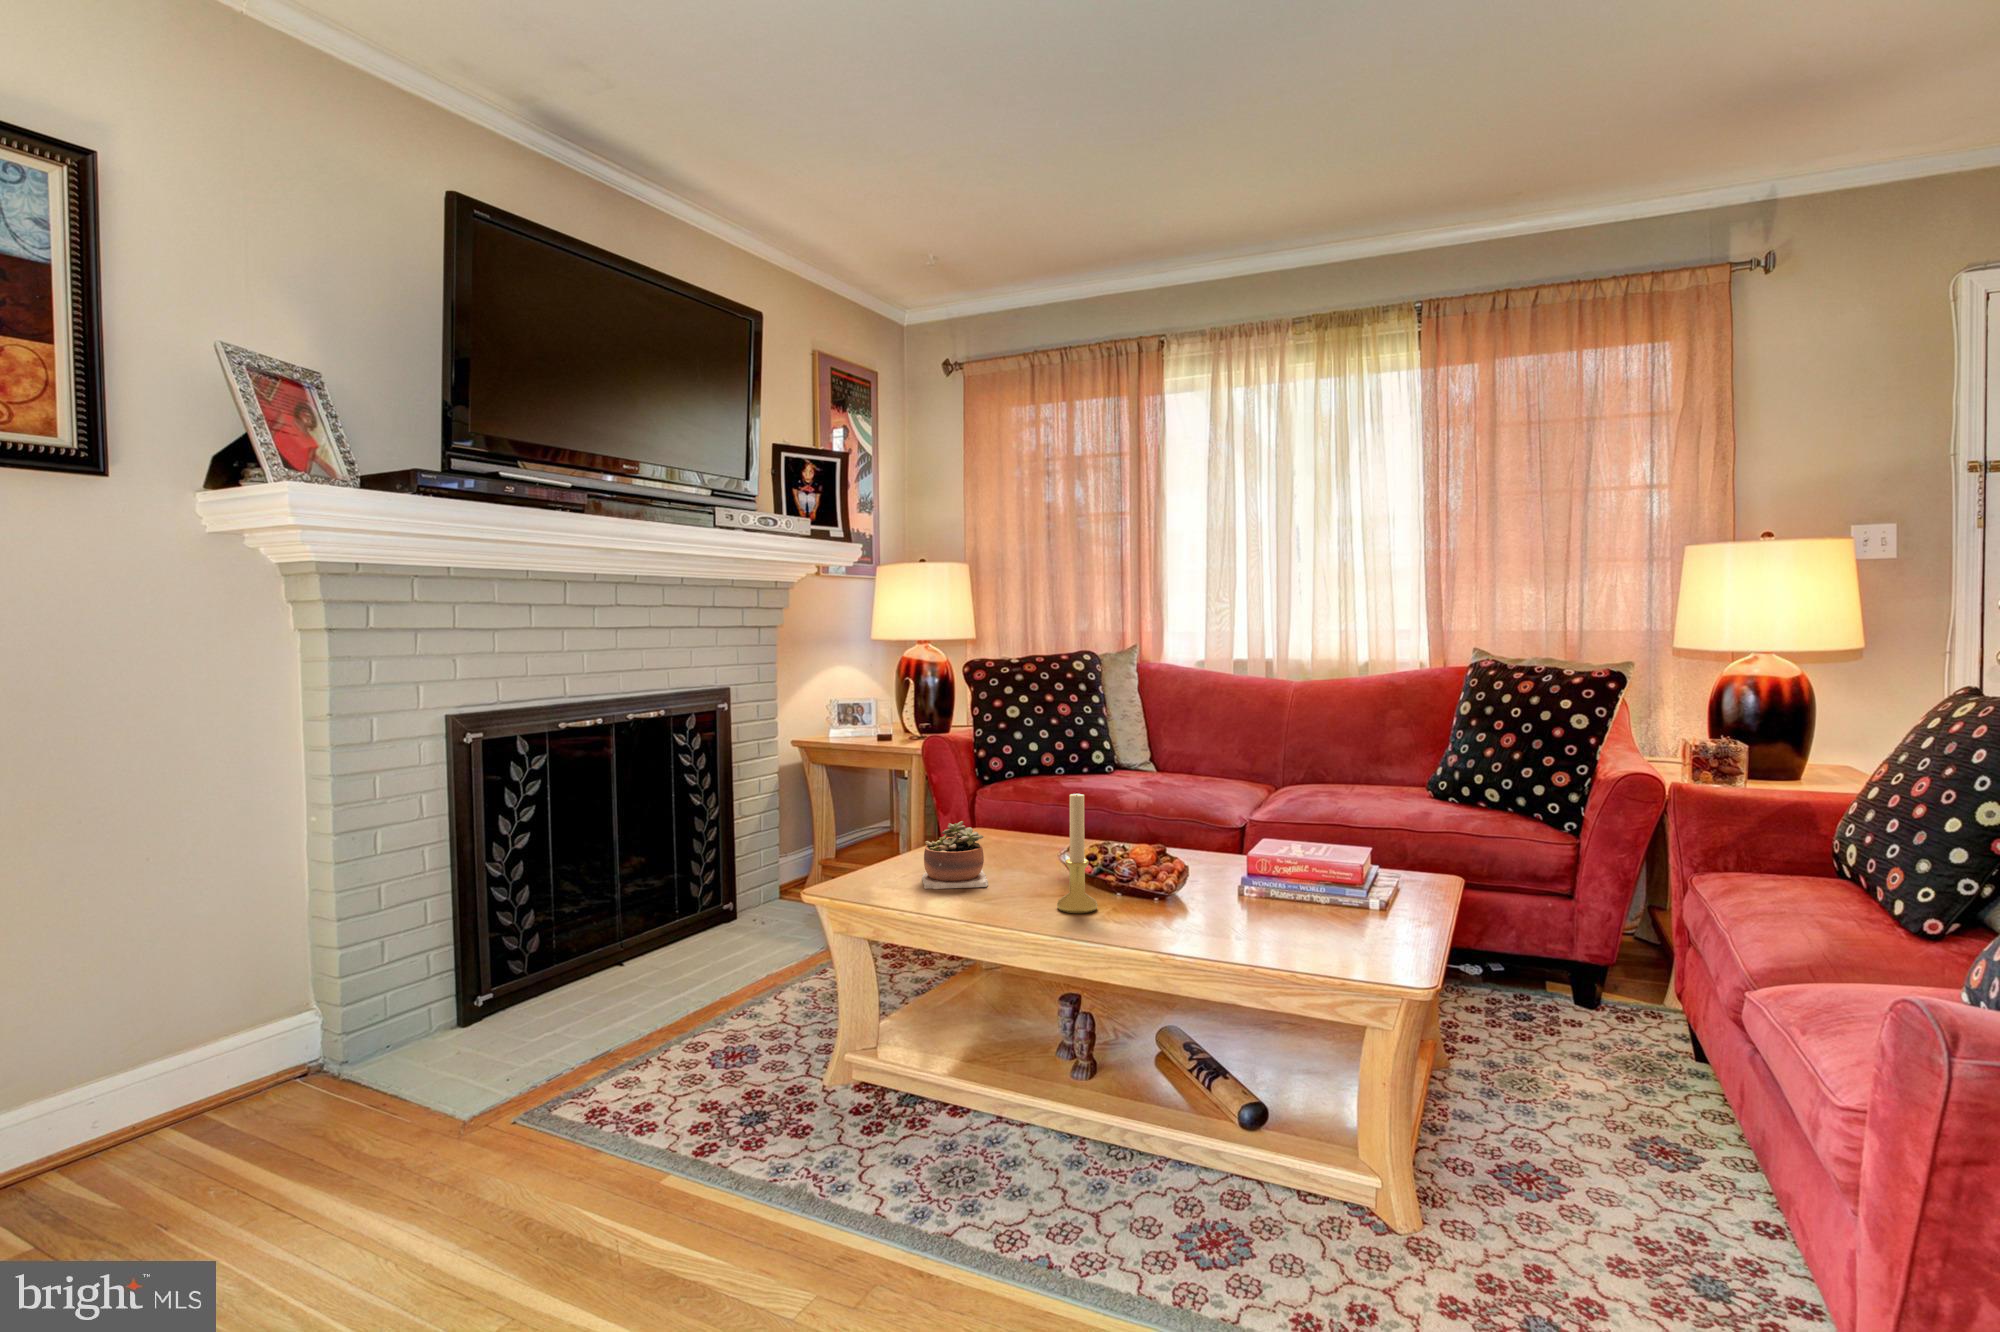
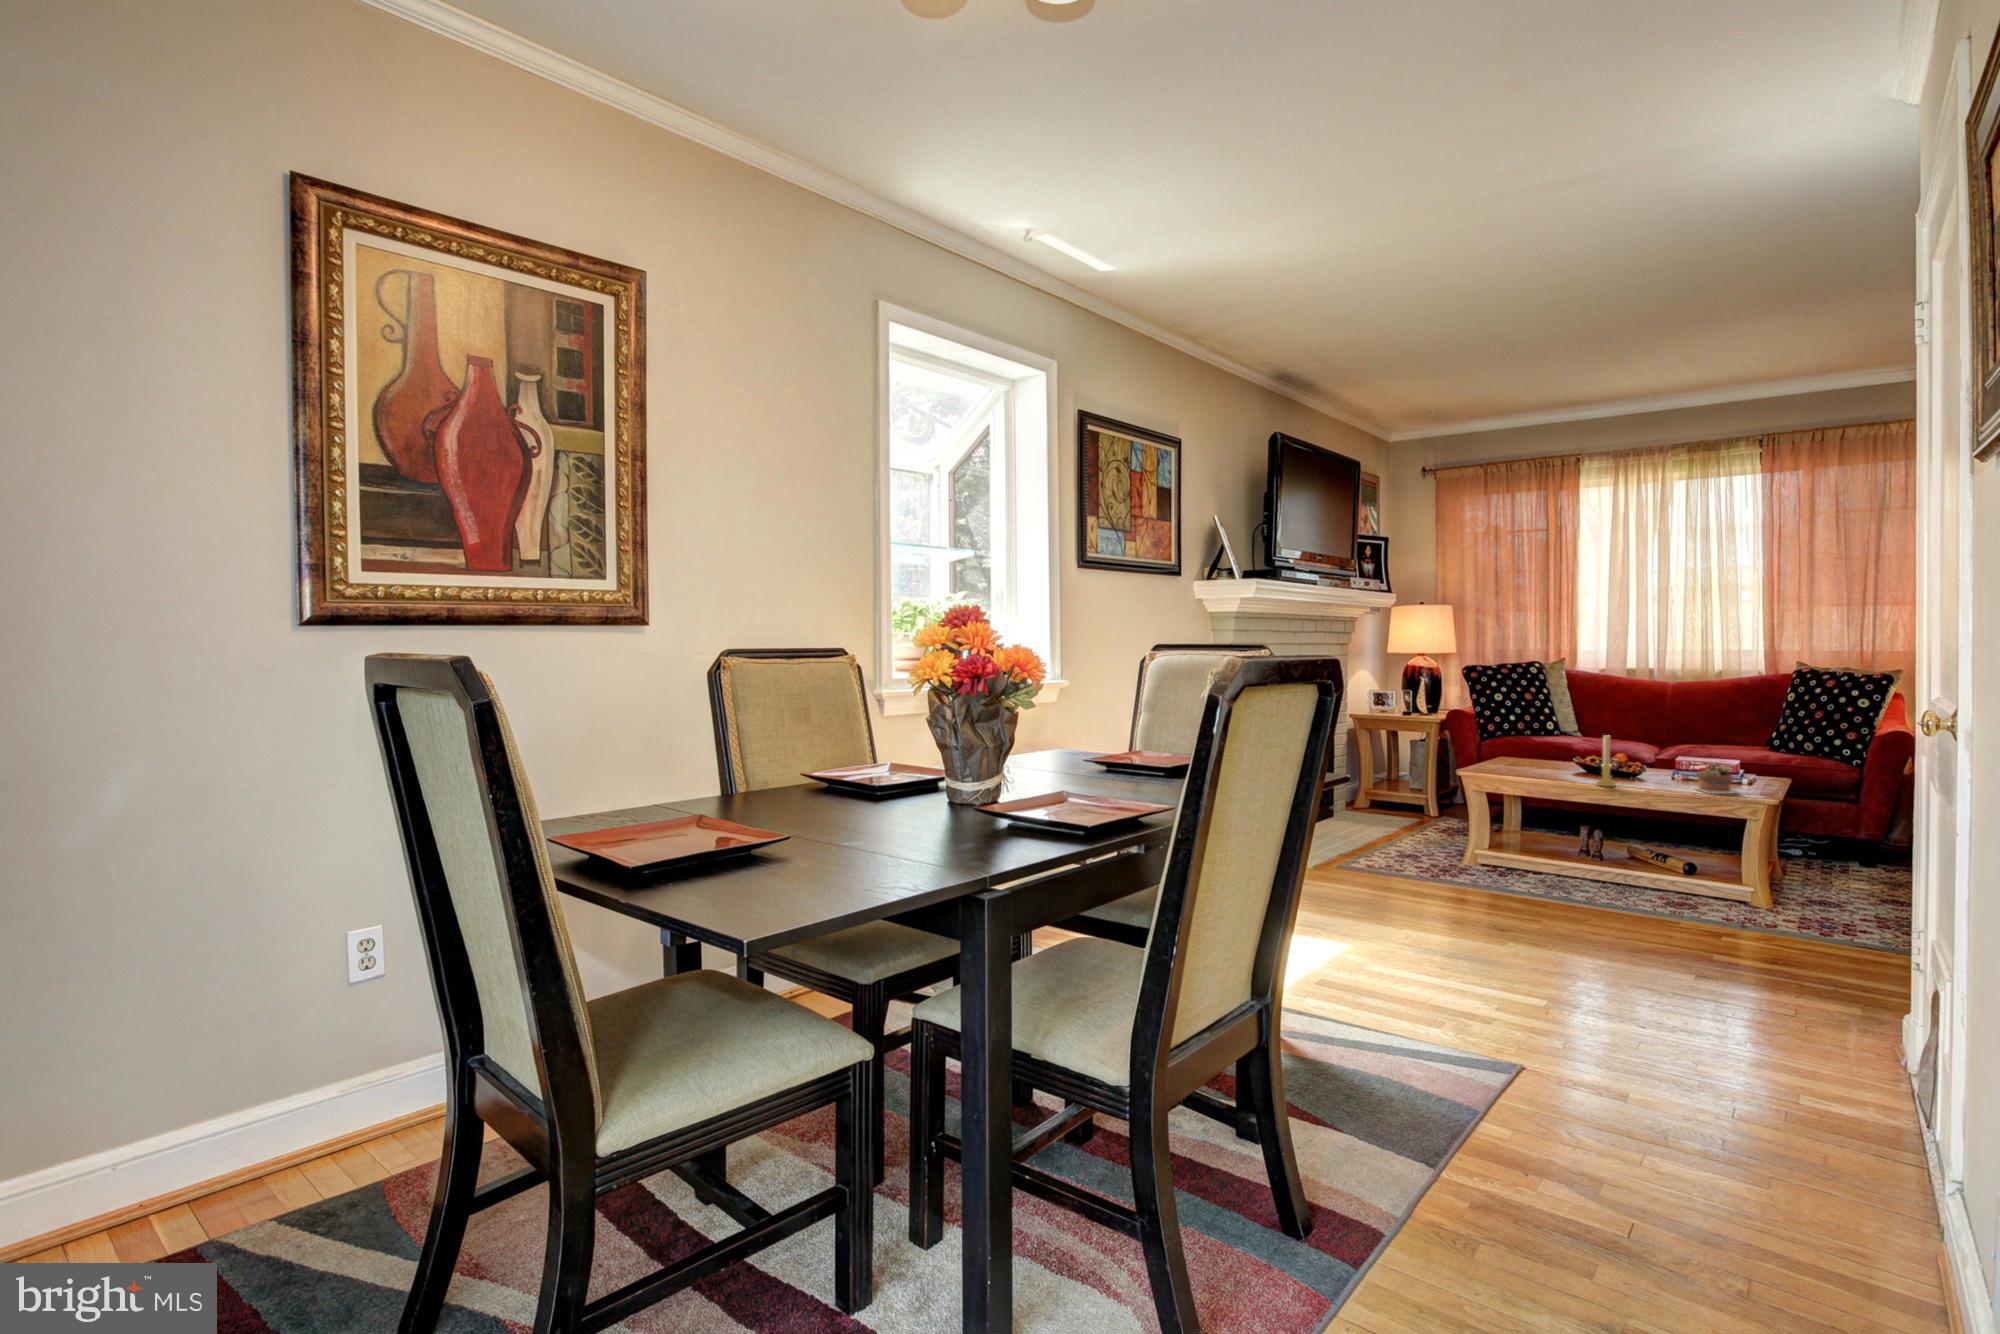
succulent plant: present [922,821,988,889] -> present [1696,762,1738,794]

